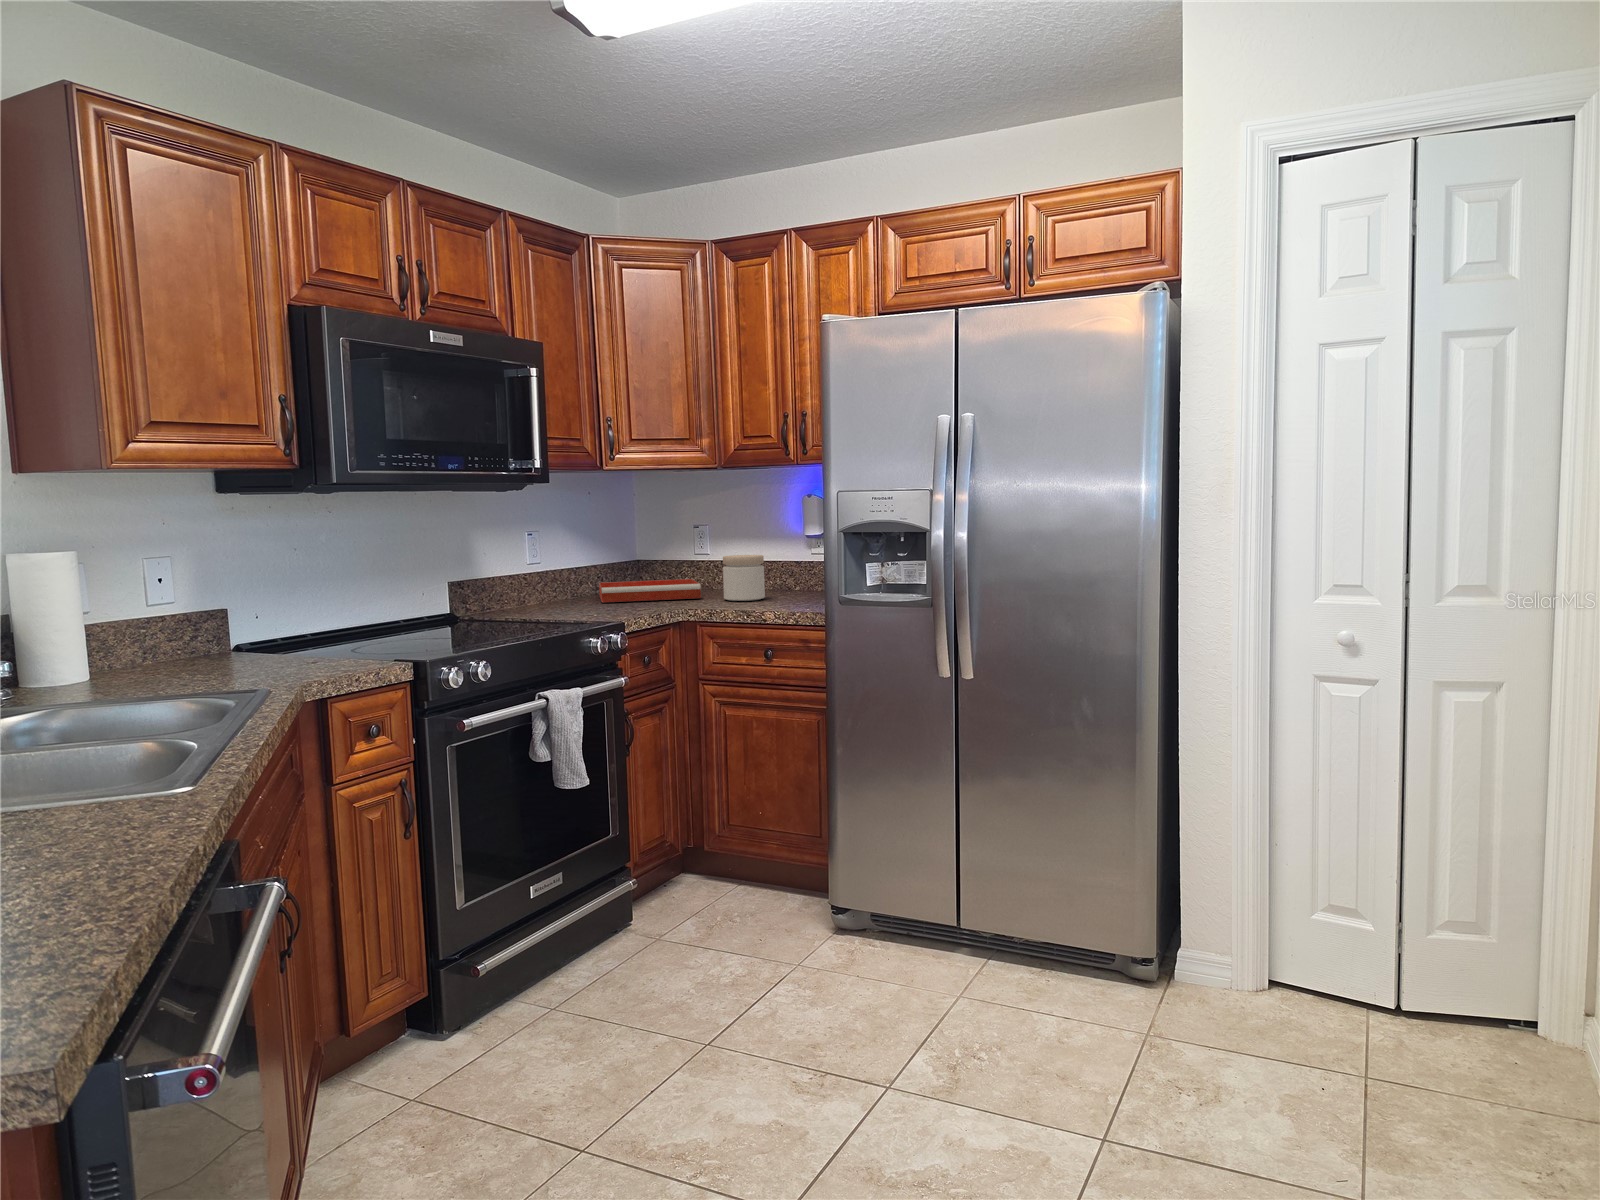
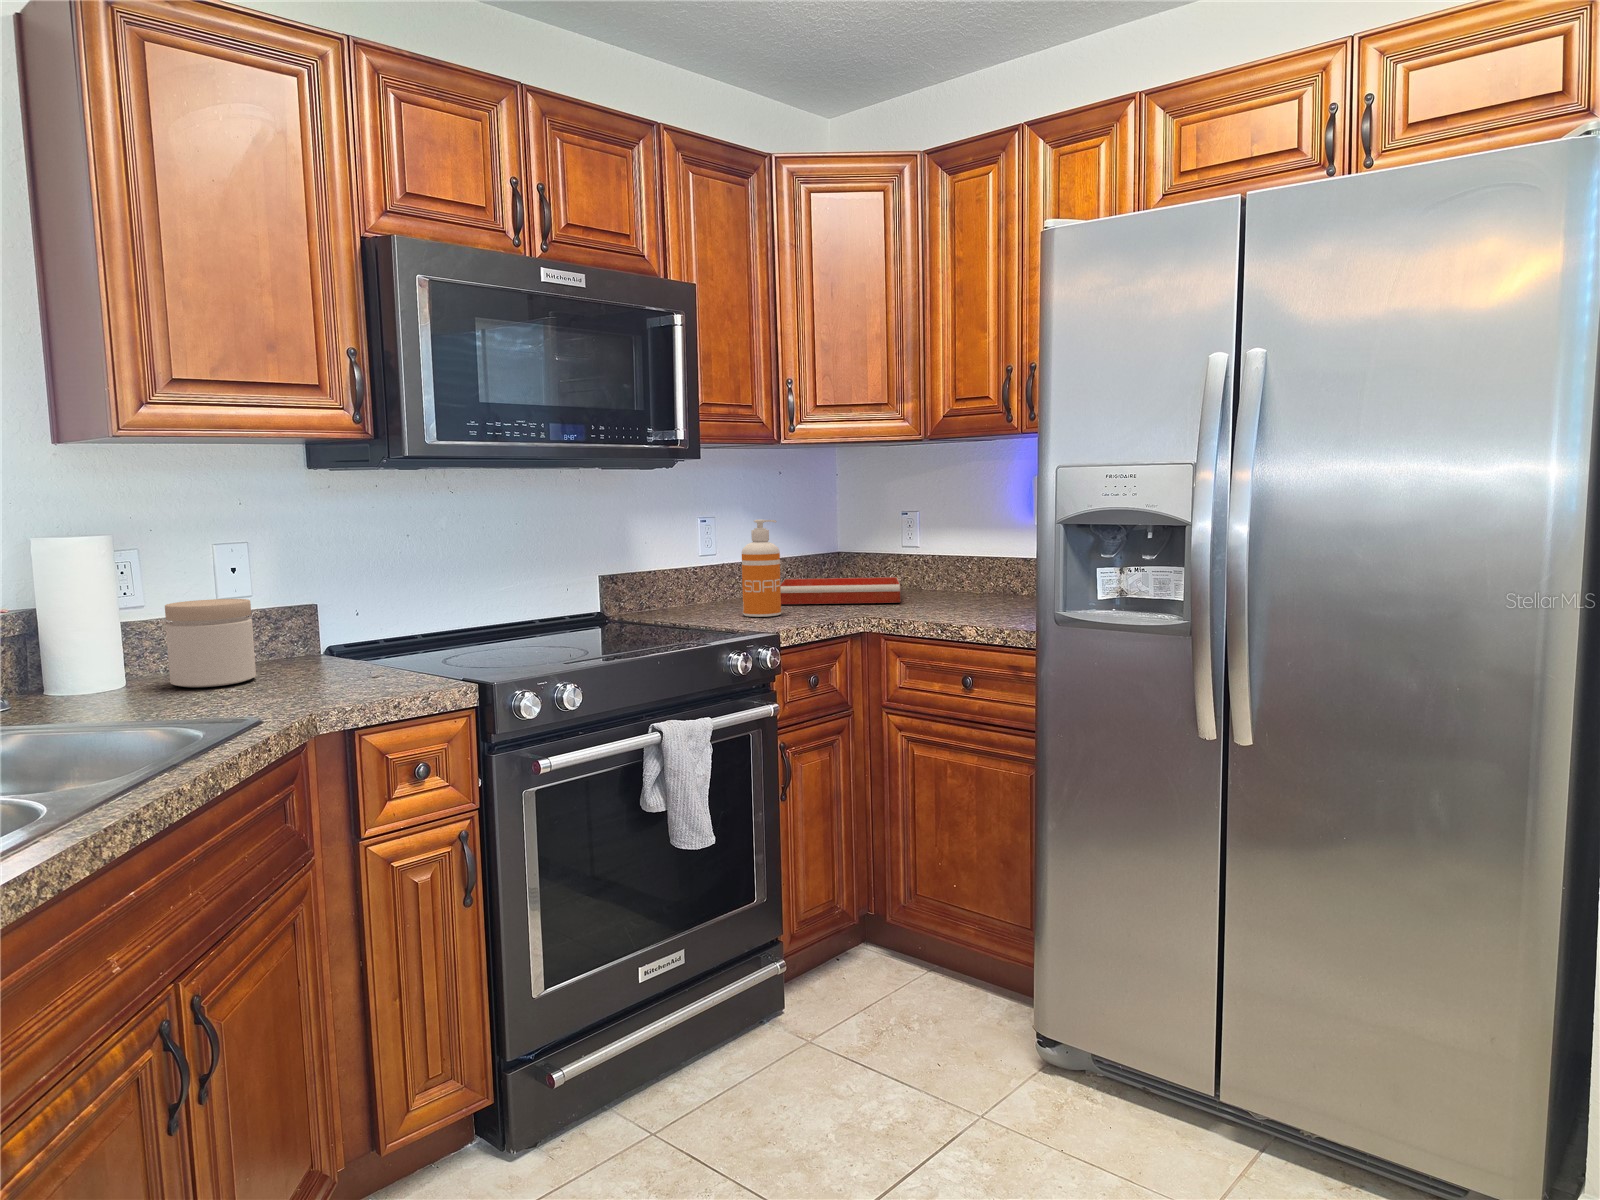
soap dispenser: none [576,533,610,612] -> present [742,520,781,617]
jar: present [723,555,765,601] -> present [165,599,256,687]

